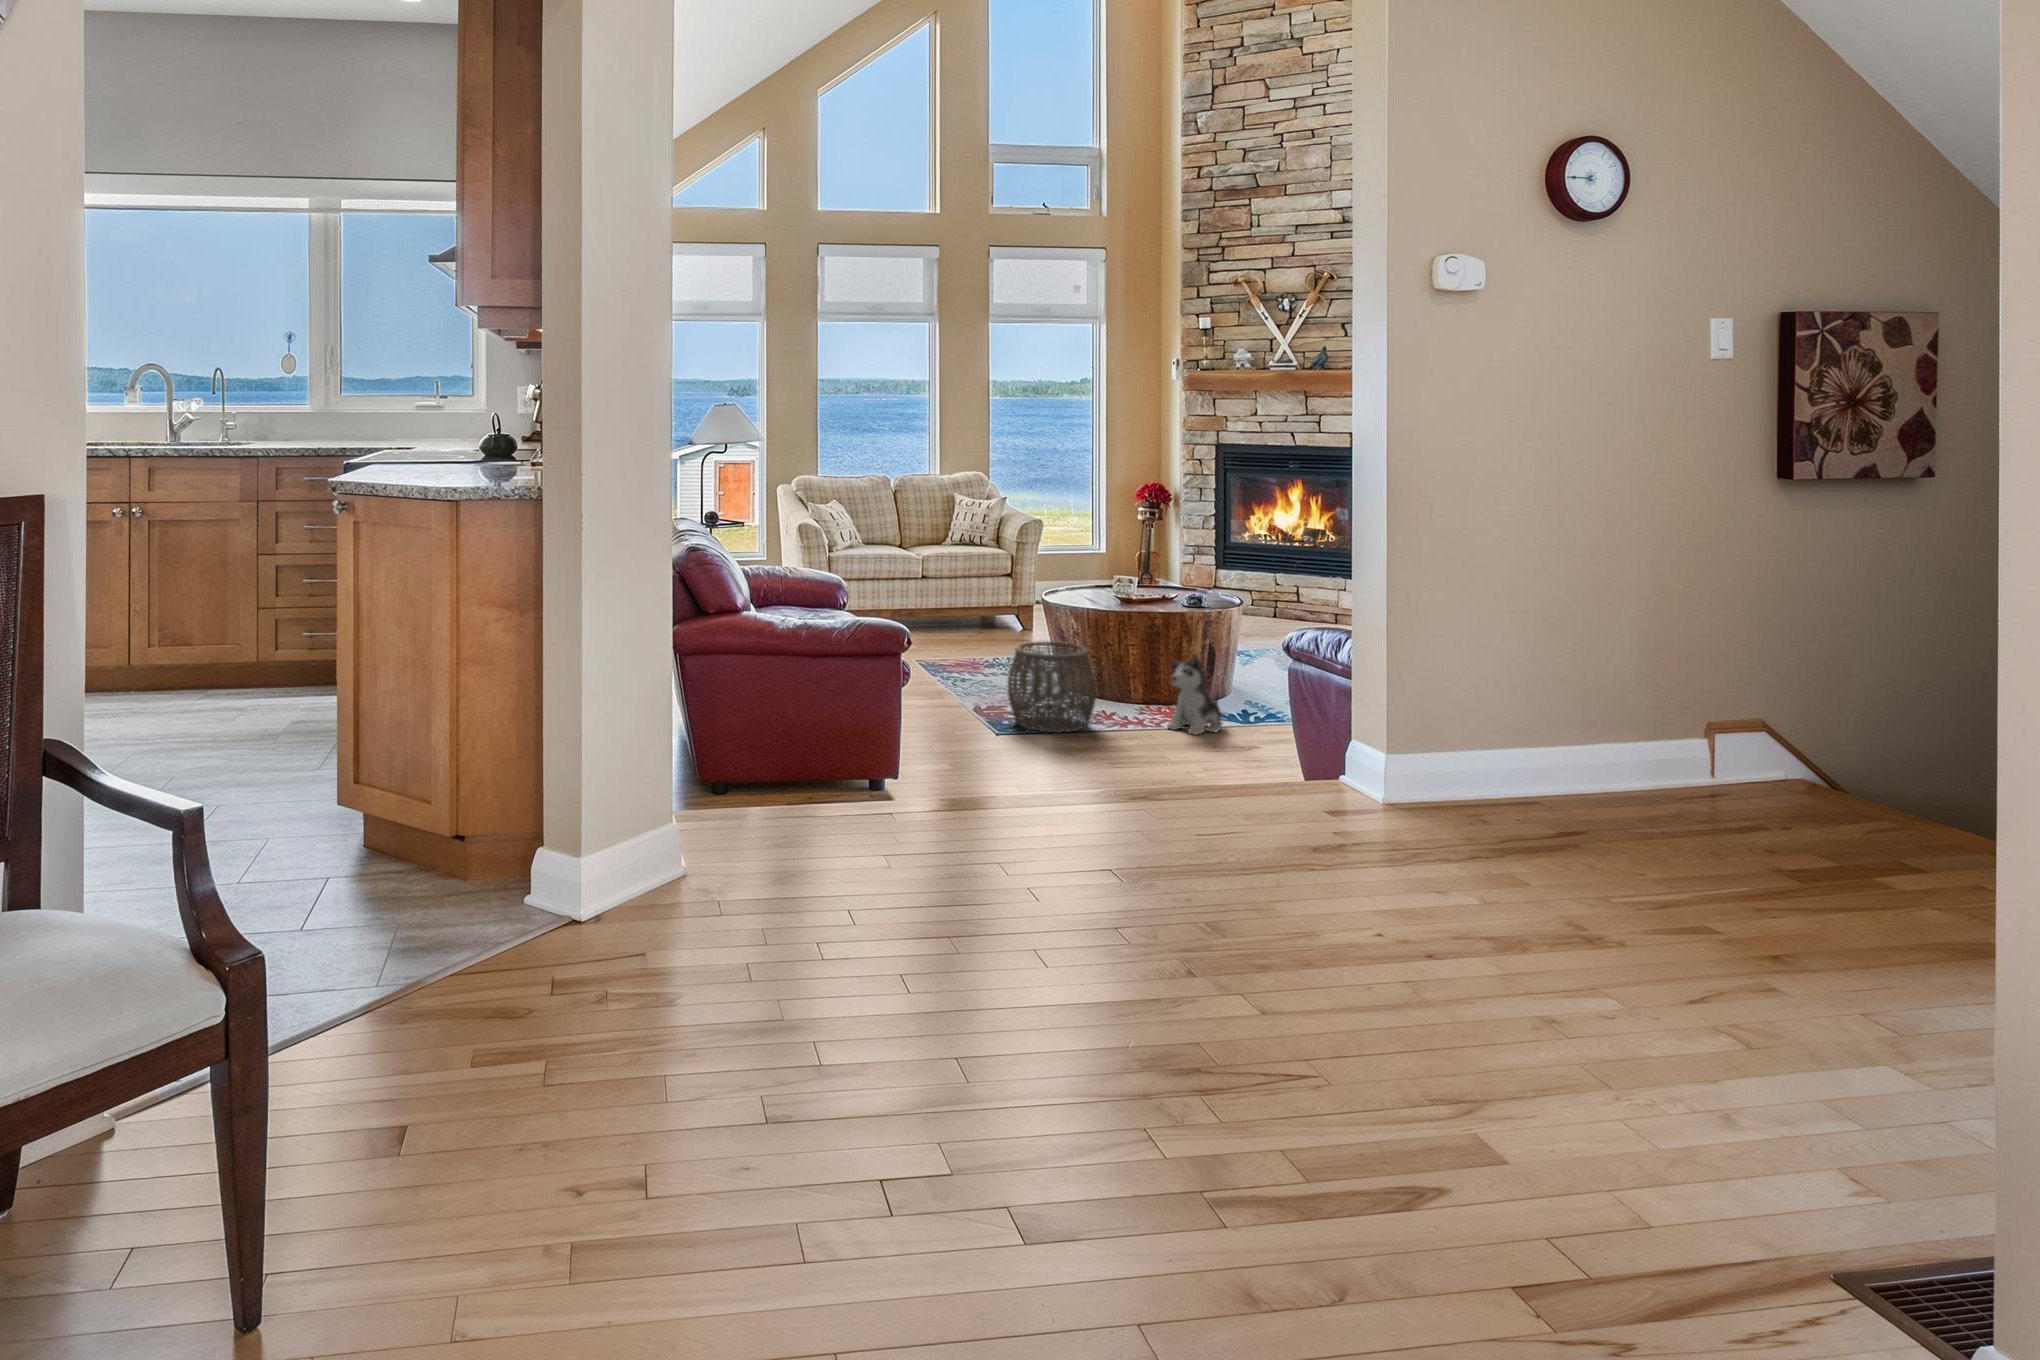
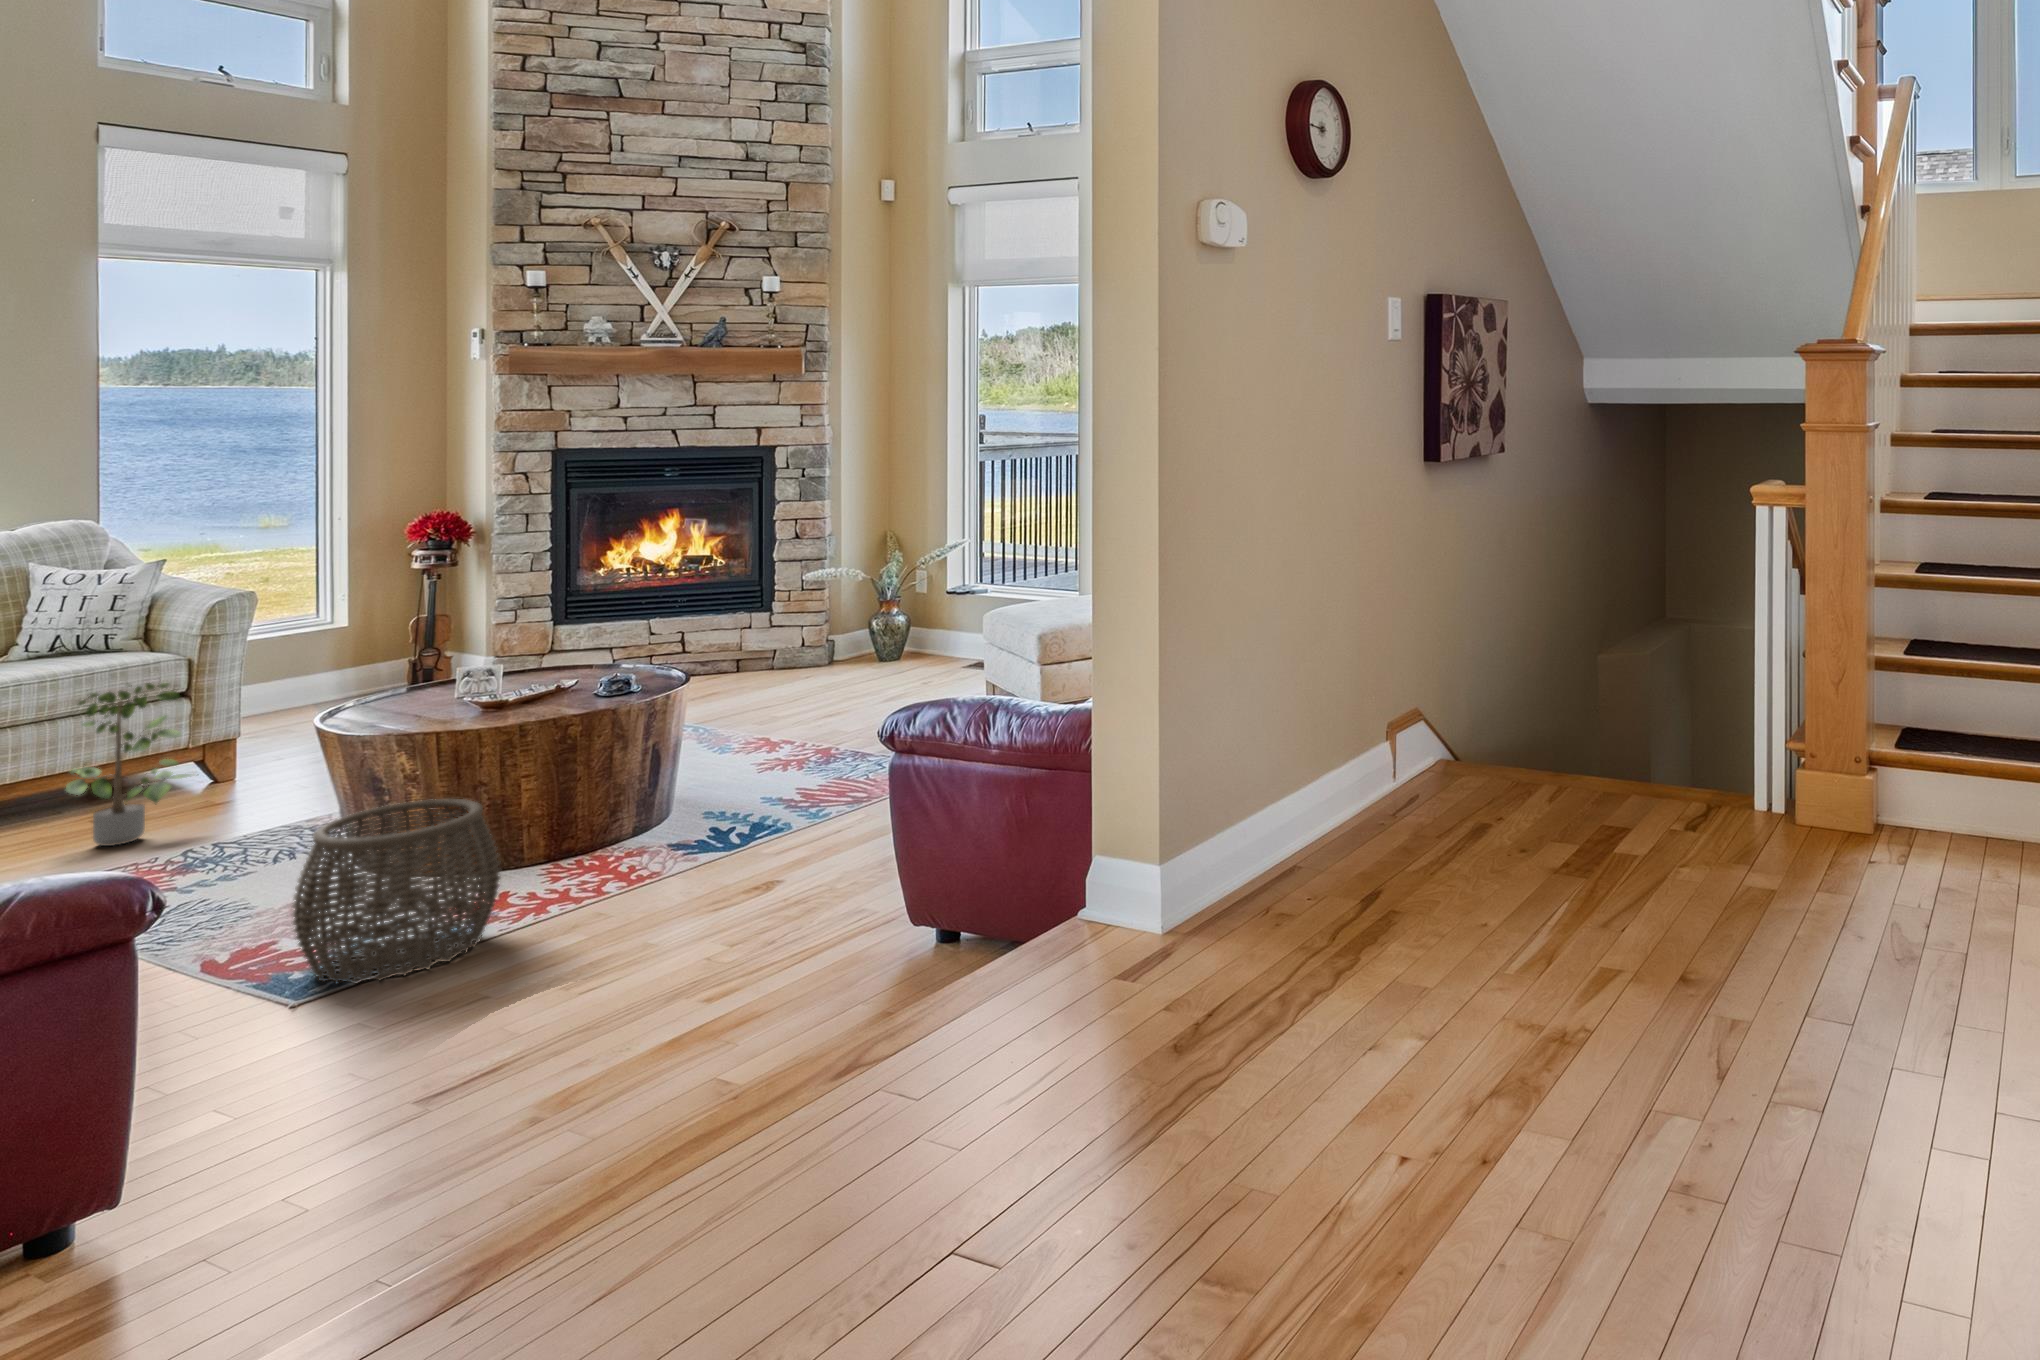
potted plant: none [957,561,1010,648] -> present [66,683,190,846]
plush toy: present [1167,654,1222,735] -> none [625,763,718,895]

